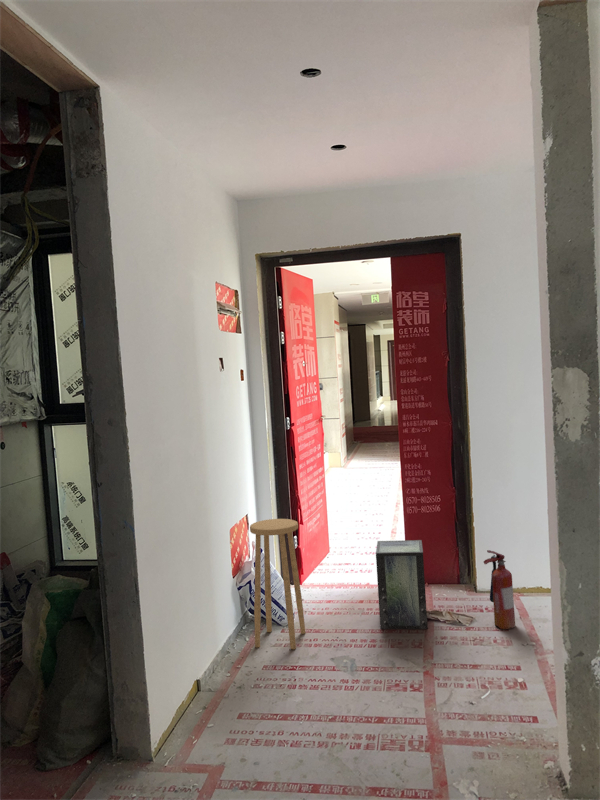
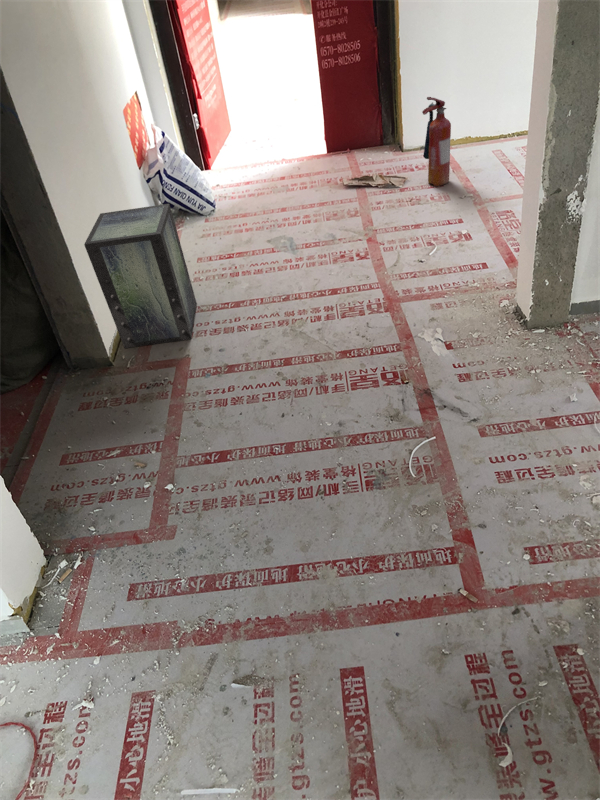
stool: present [250,519,306,649] -> none [146,84,233,242]
storage box: present [376,540,427,629] -> present [84,204,197,348]

